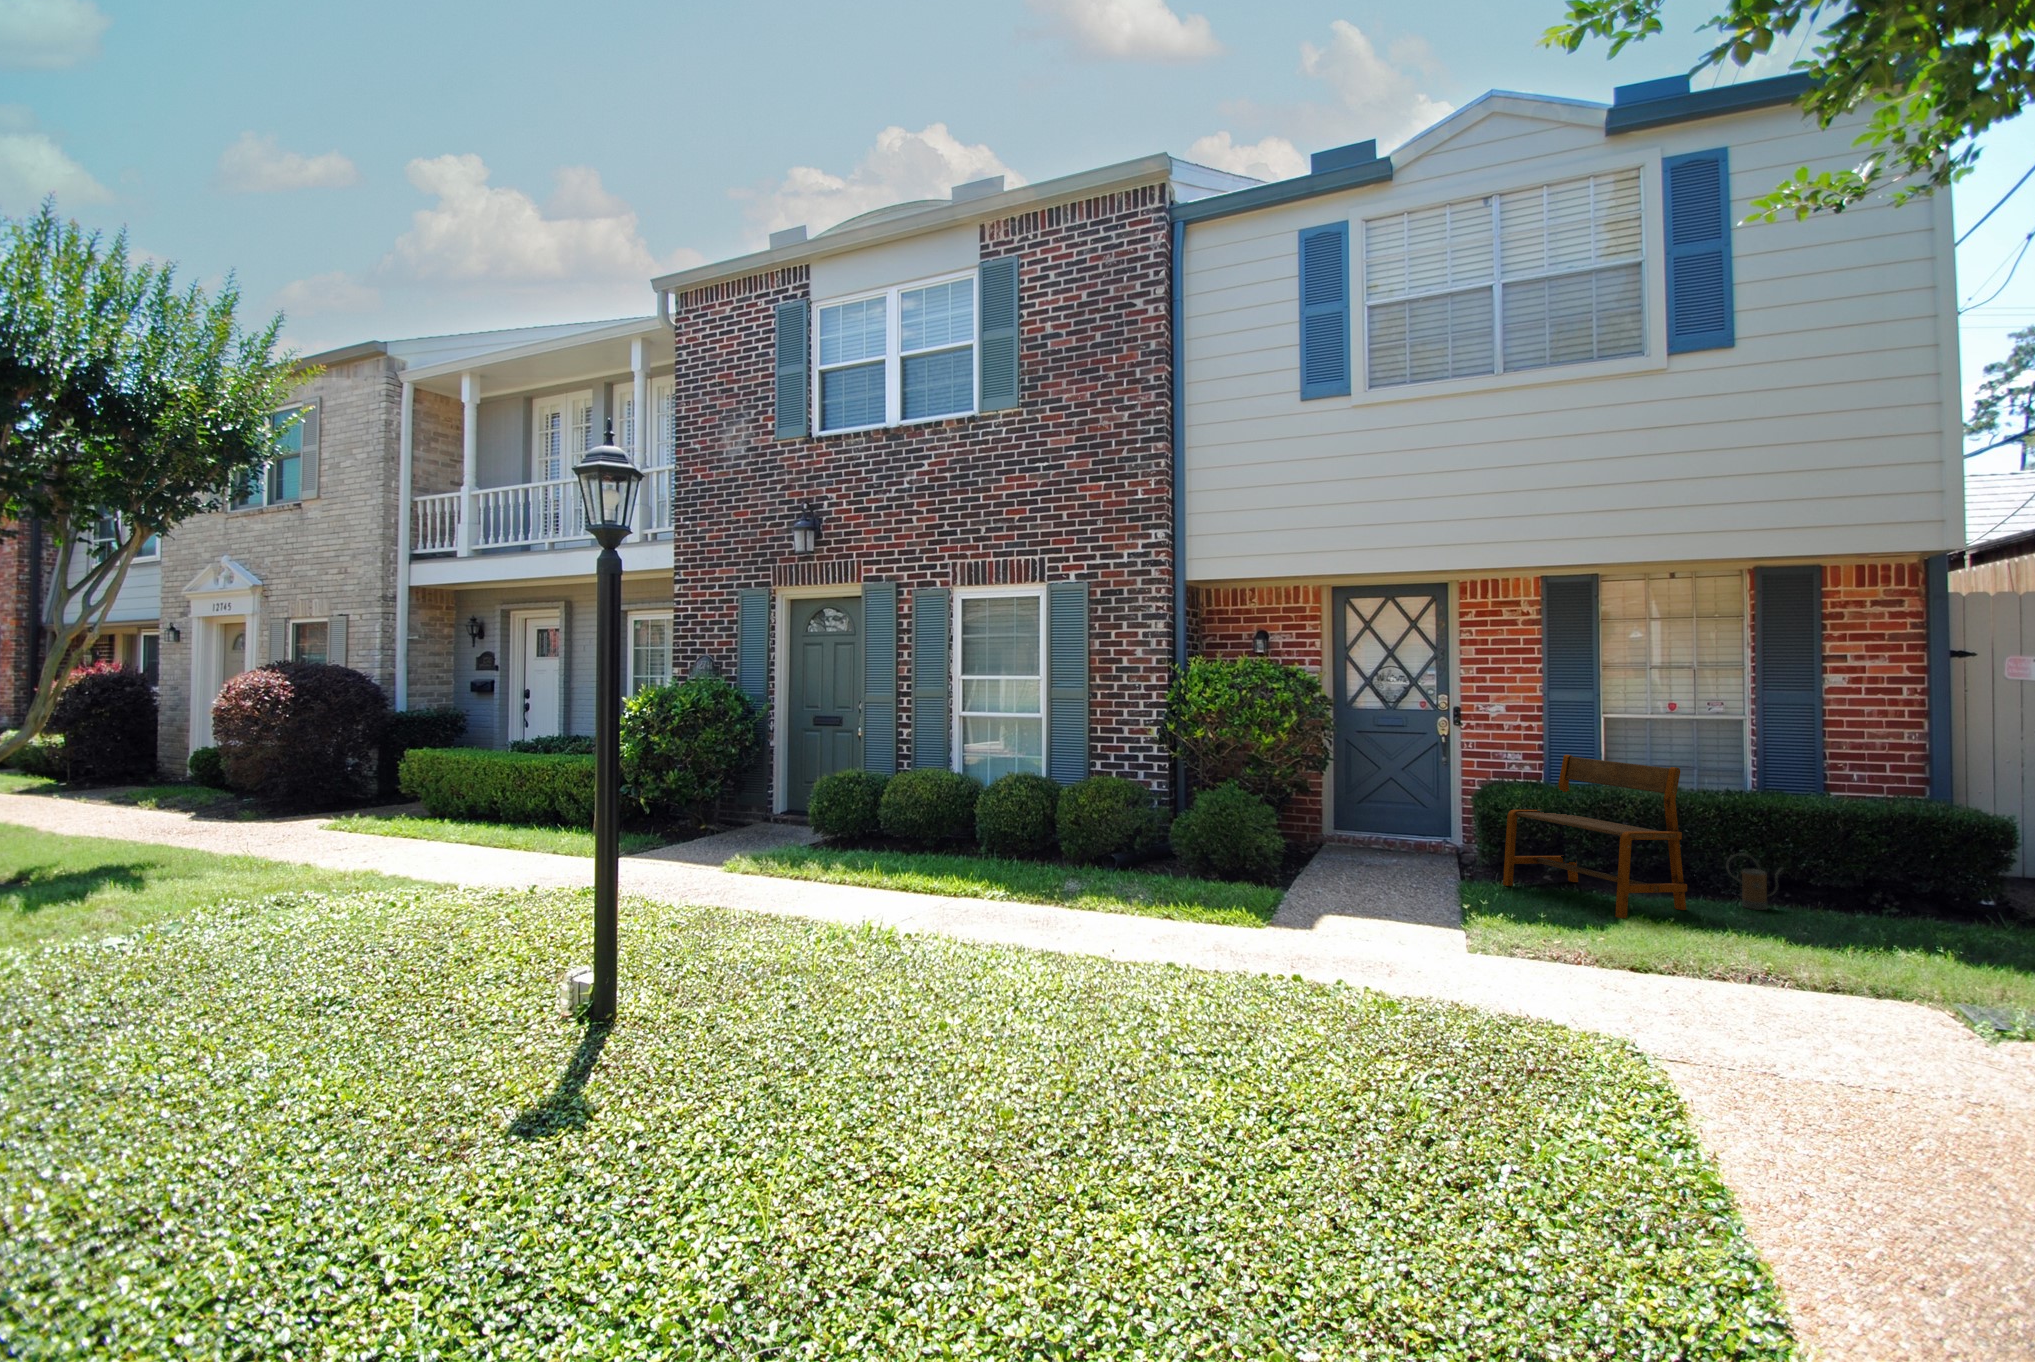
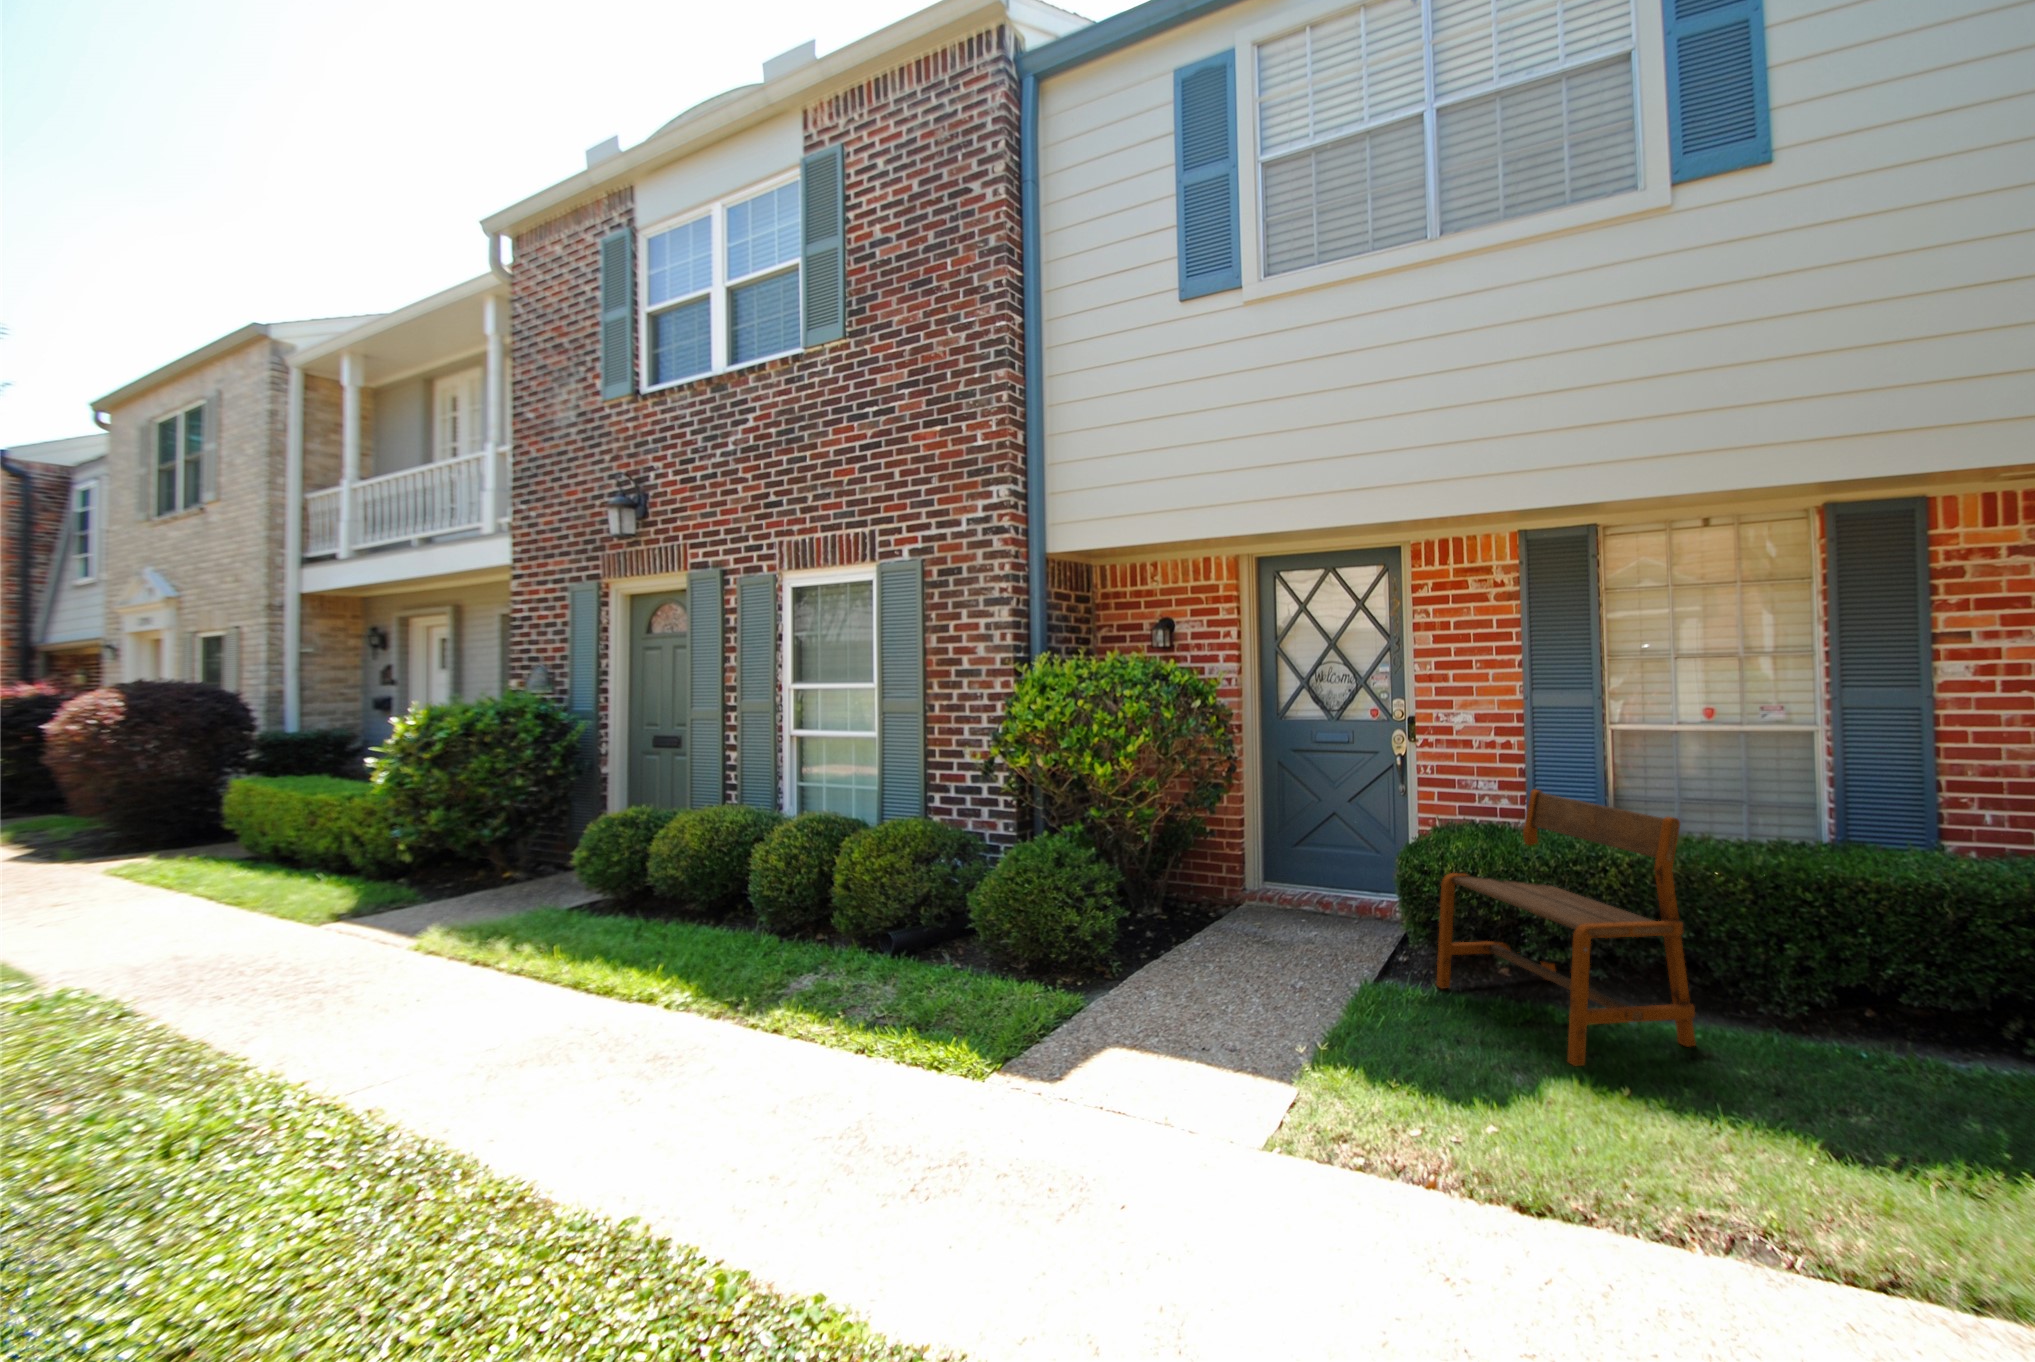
watering can: present [1726,853,1783,910] -> none [1766,954,1861,1049]

